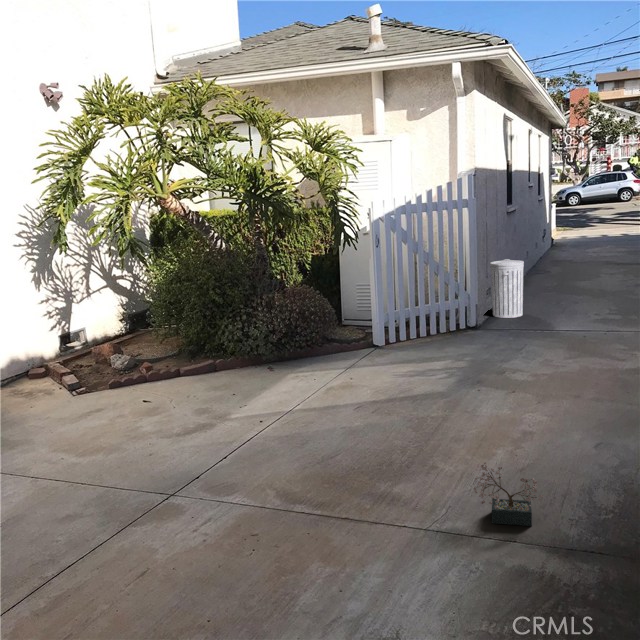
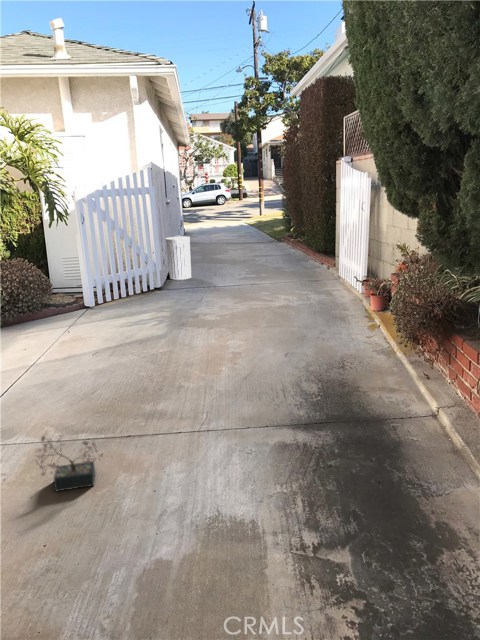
decorative plant: present [474,462,543,526] -> present [36,435,102,492]

